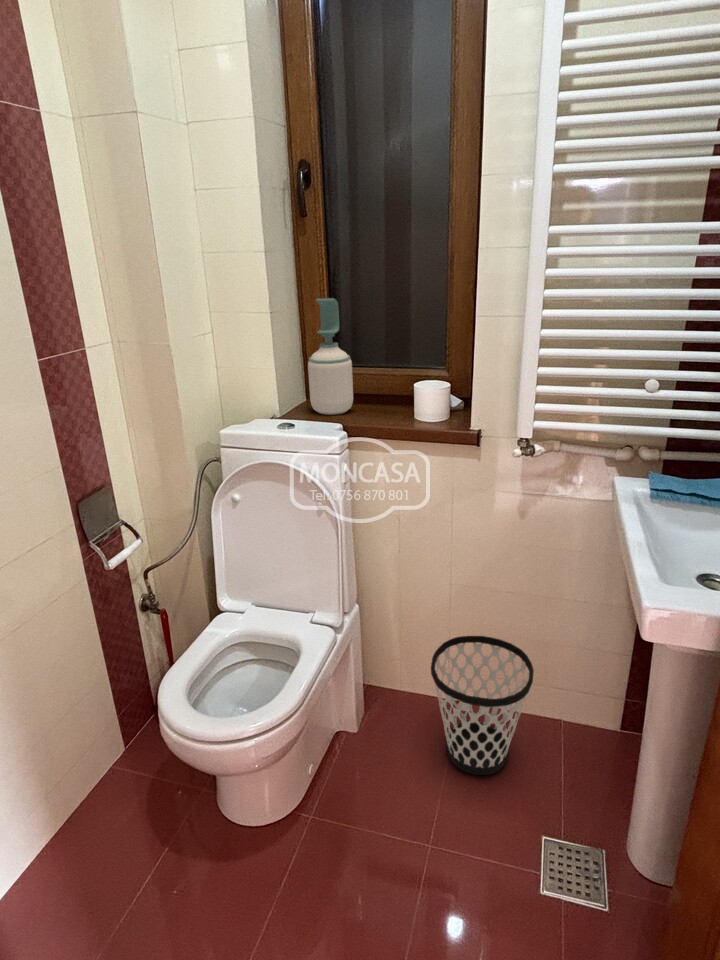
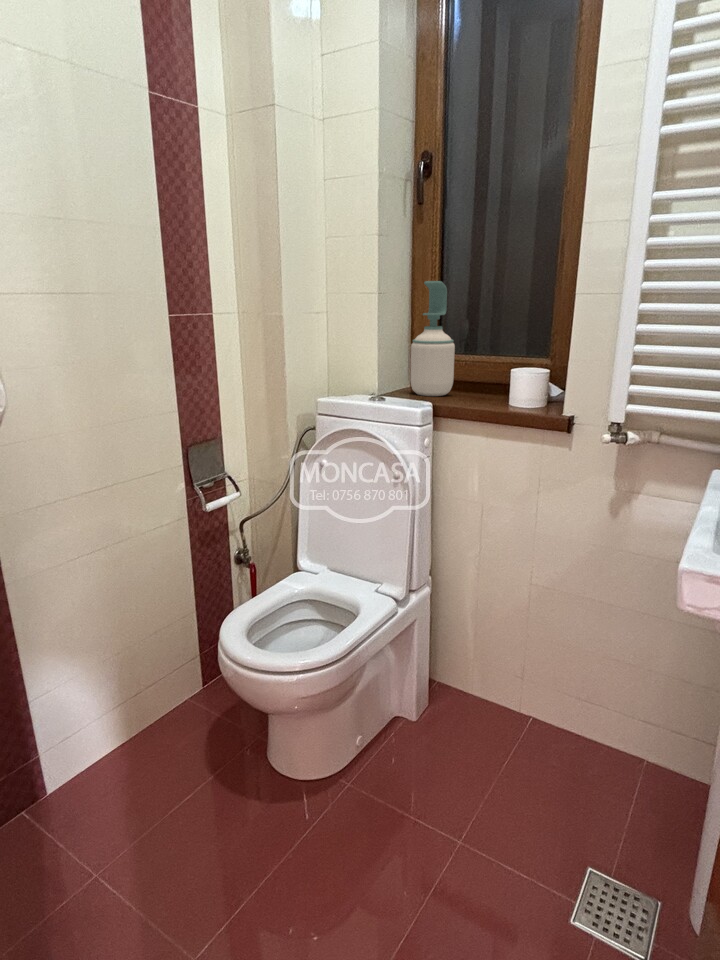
wastebasket: present [431,636,534,775] -> none [491,638,606,791]

